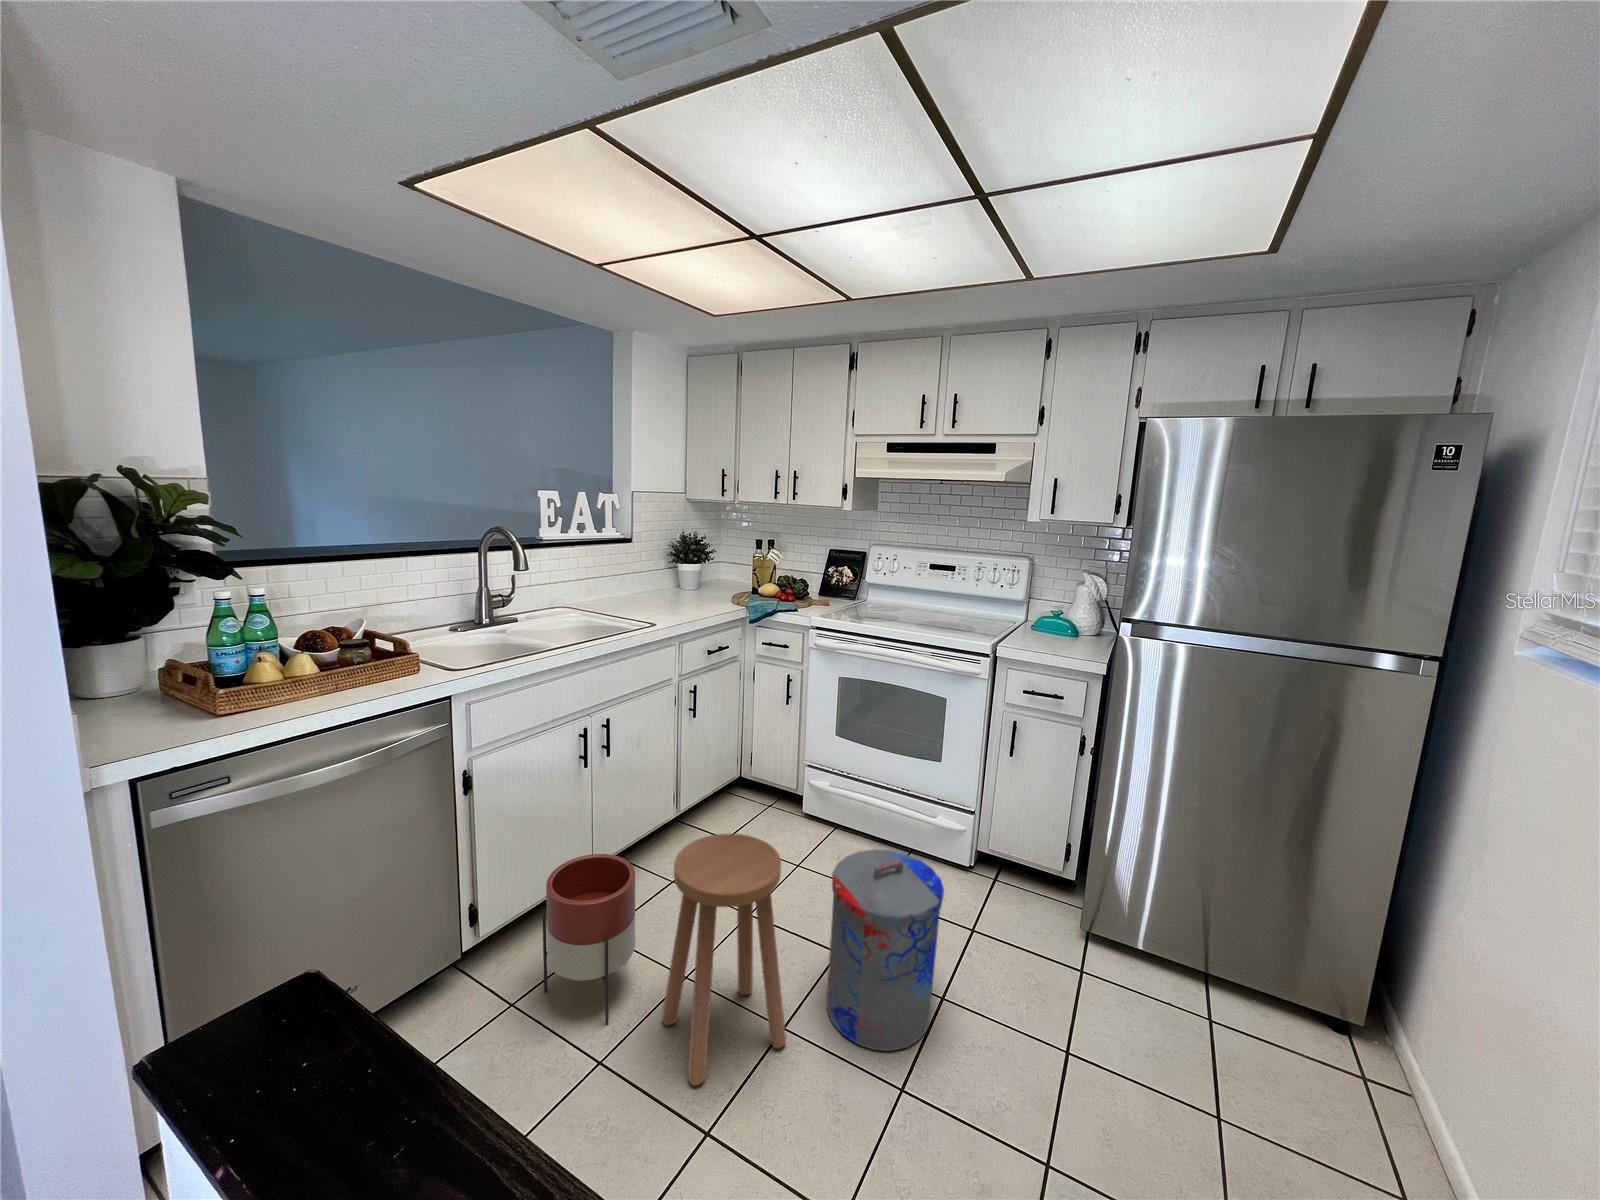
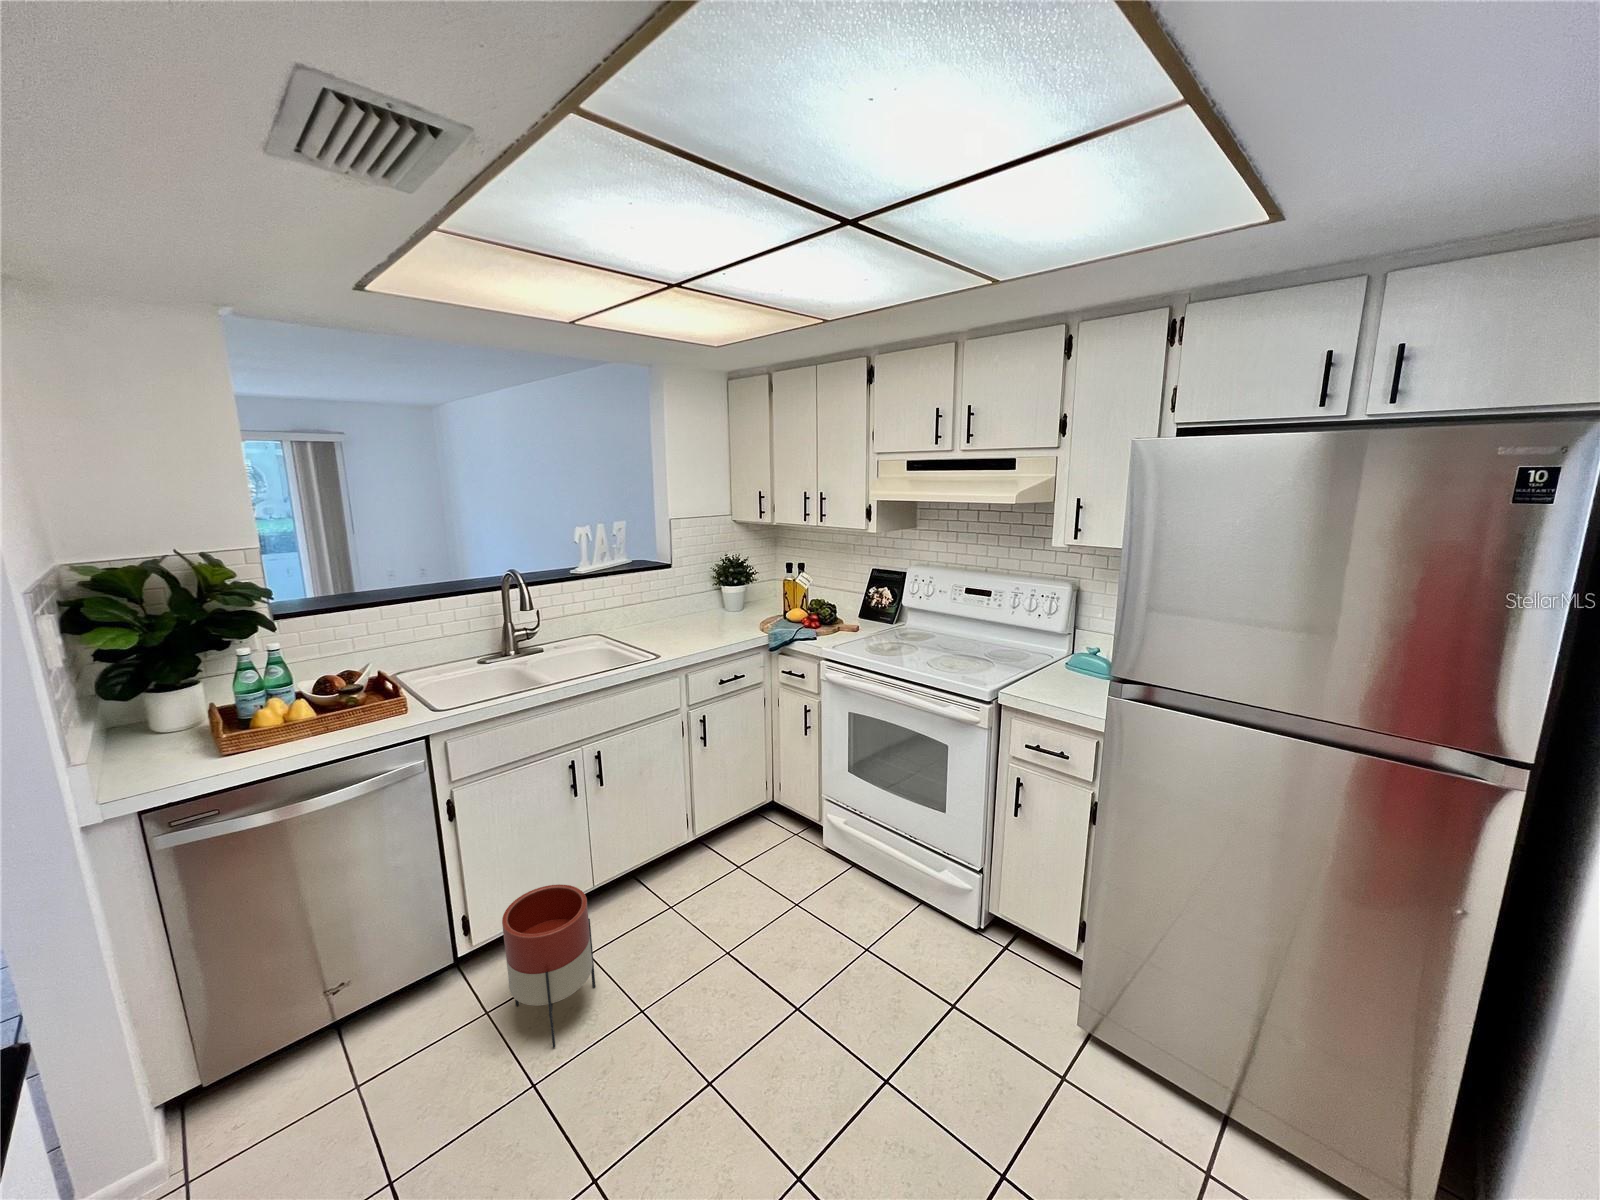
stool: present [662,834,786,1085] -> none [585,883,704,1129]
trash can: present [827,849,944,1051] -> none [753,913,870,1132]

